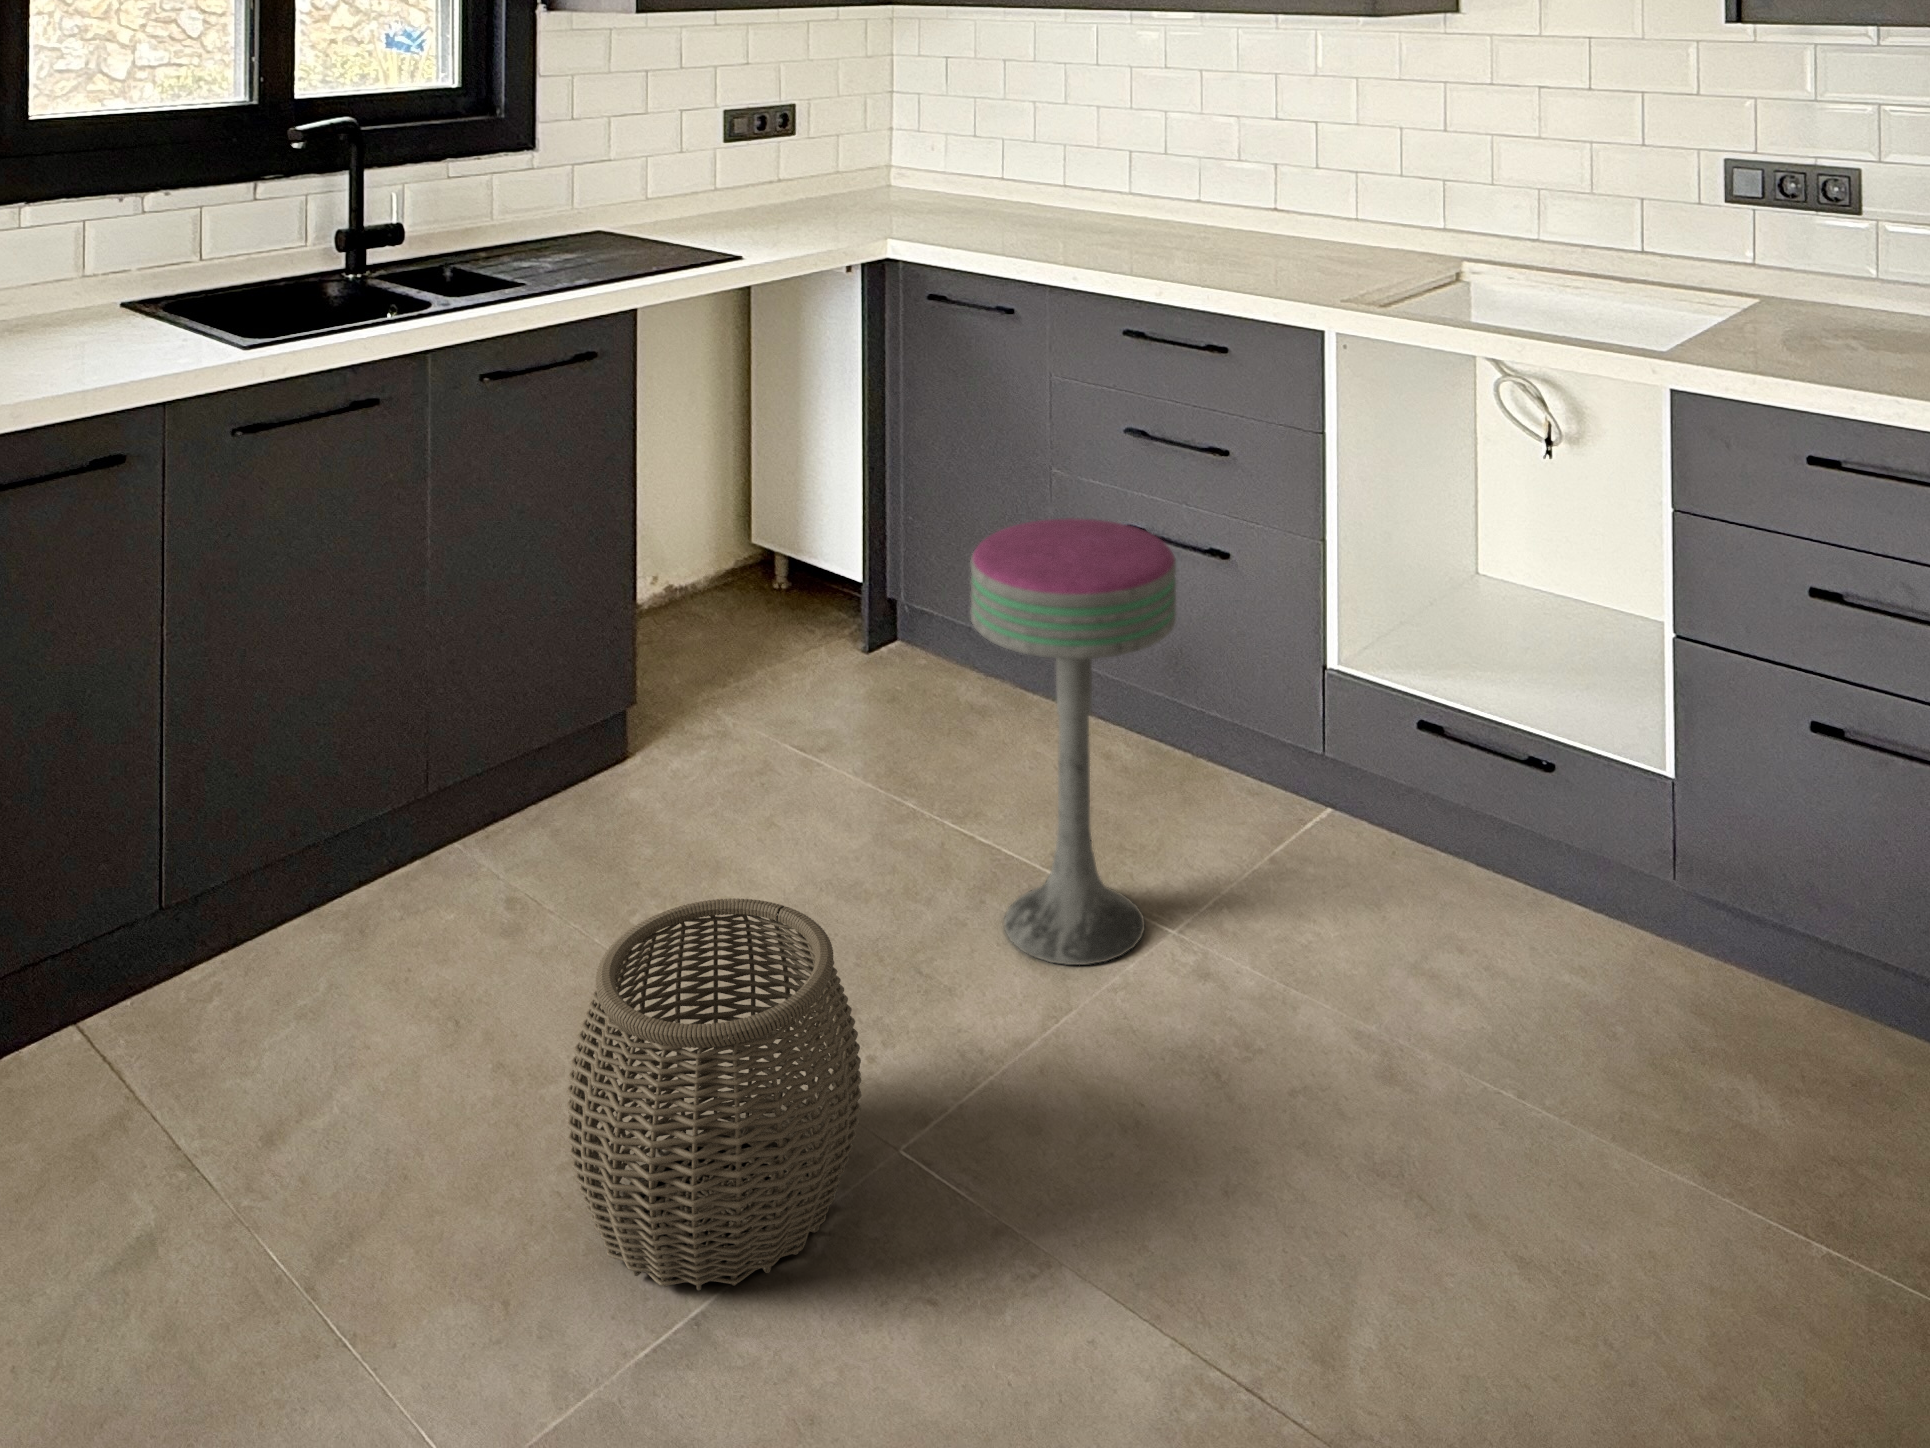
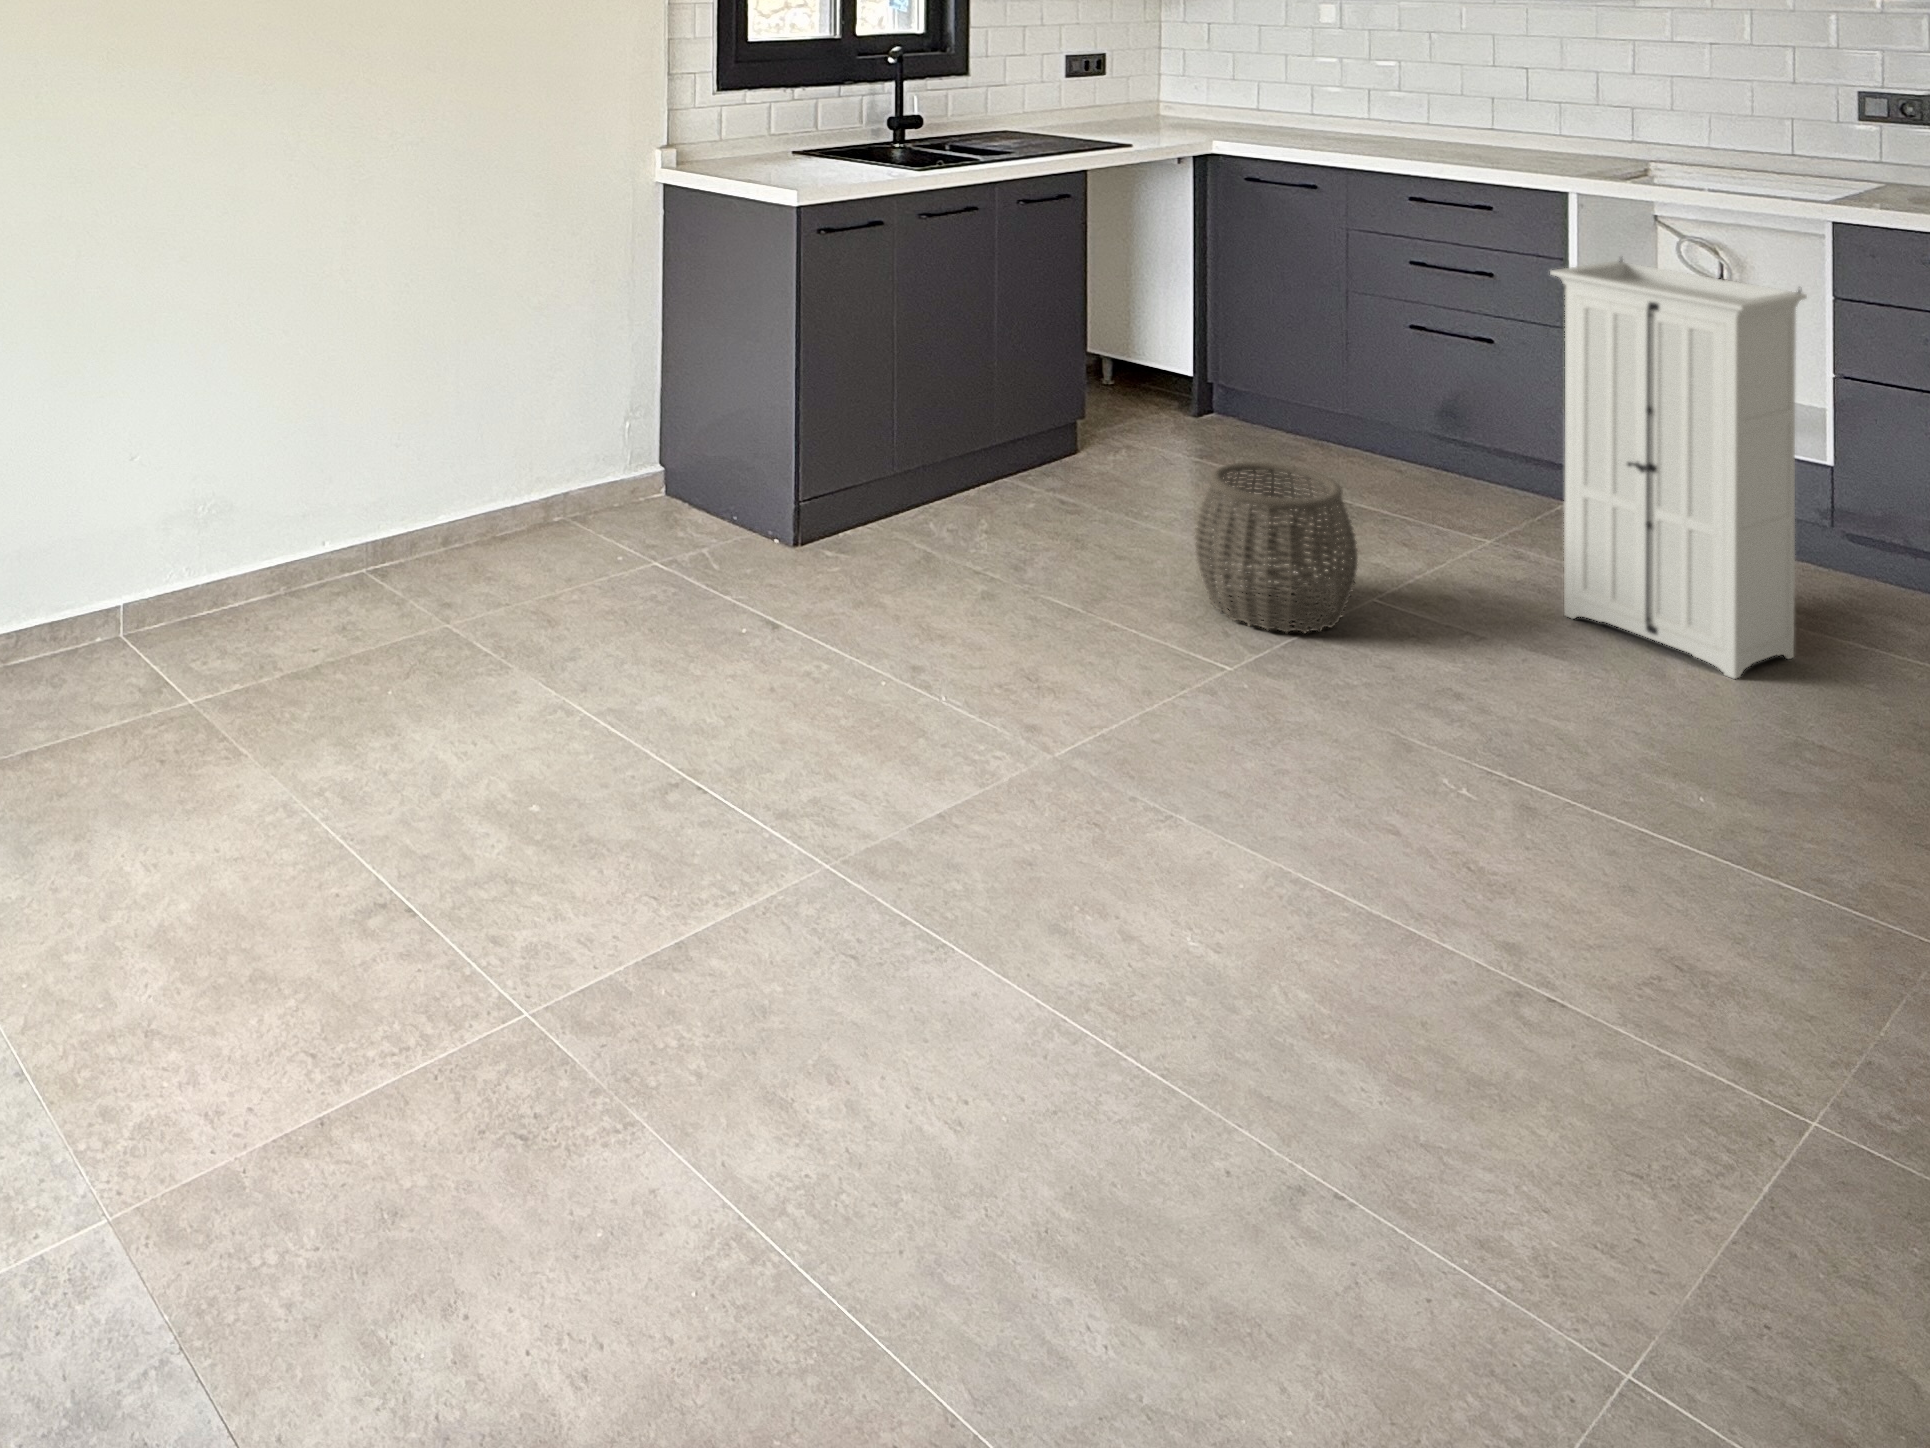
storage cabinet: none [1207,478,1605,1316] -> present [1551,259,1807,679]
bar stool: present [970,518,1176,965] -> none [1354,297,1491,550]

